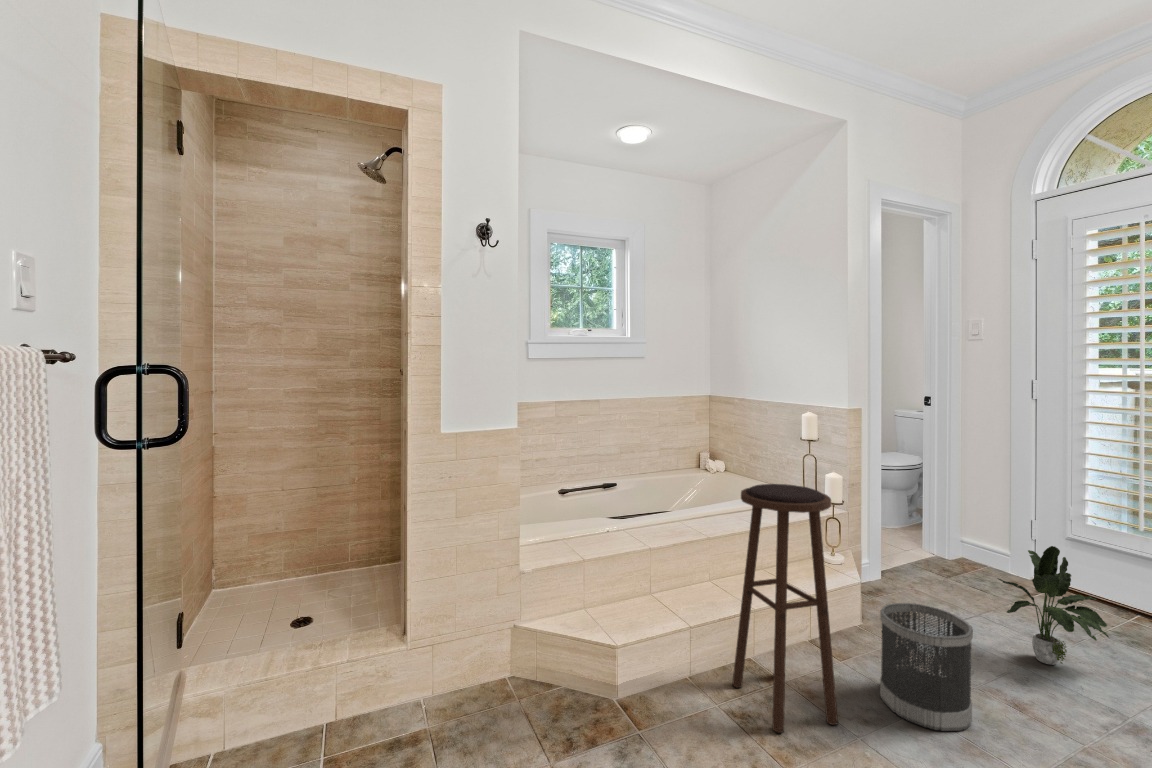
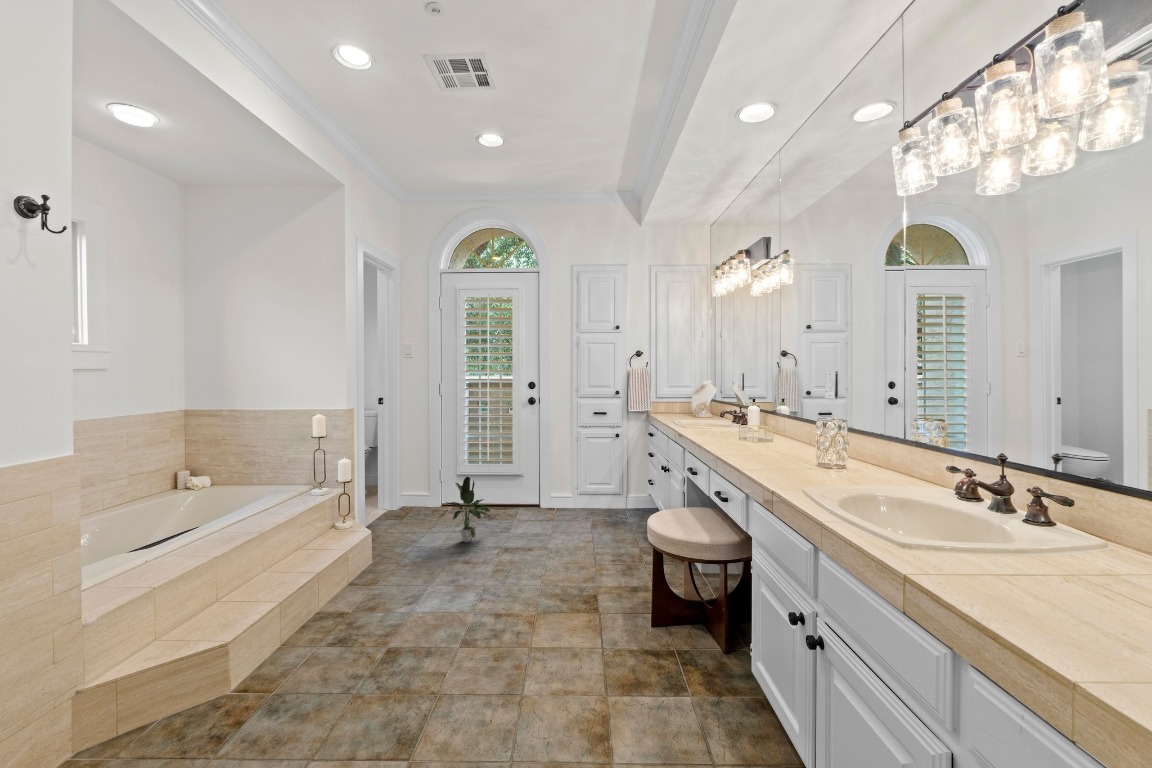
stool: present [733,484,838,733] -> none [318,465,399,637]
wastebasket: present [880,603,973,731] -> none [406,525,456,594]

